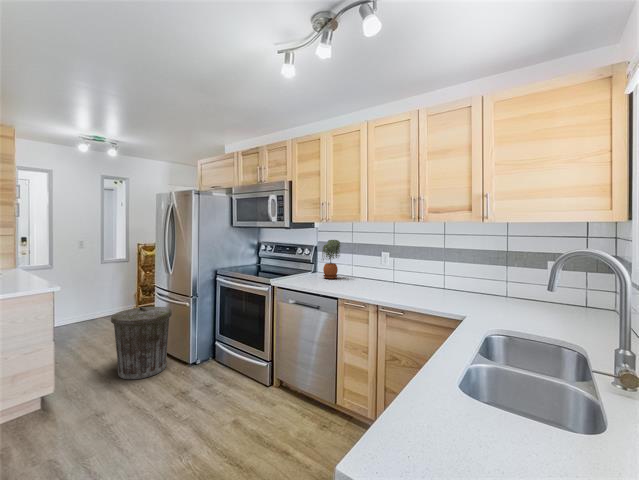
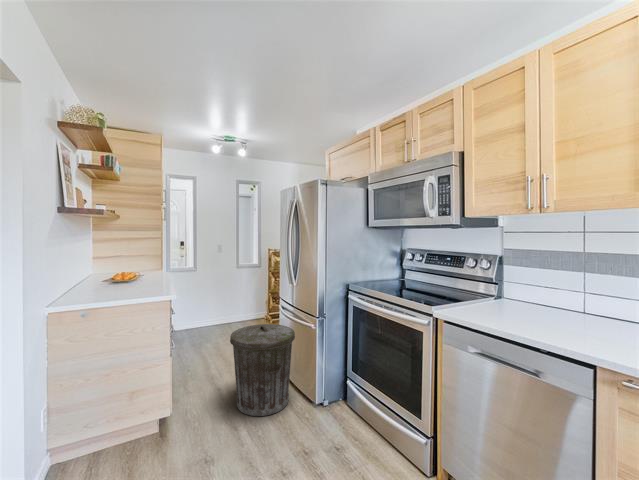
potted plant: present [322,240,340,279] -> none [519,245,559,313]

